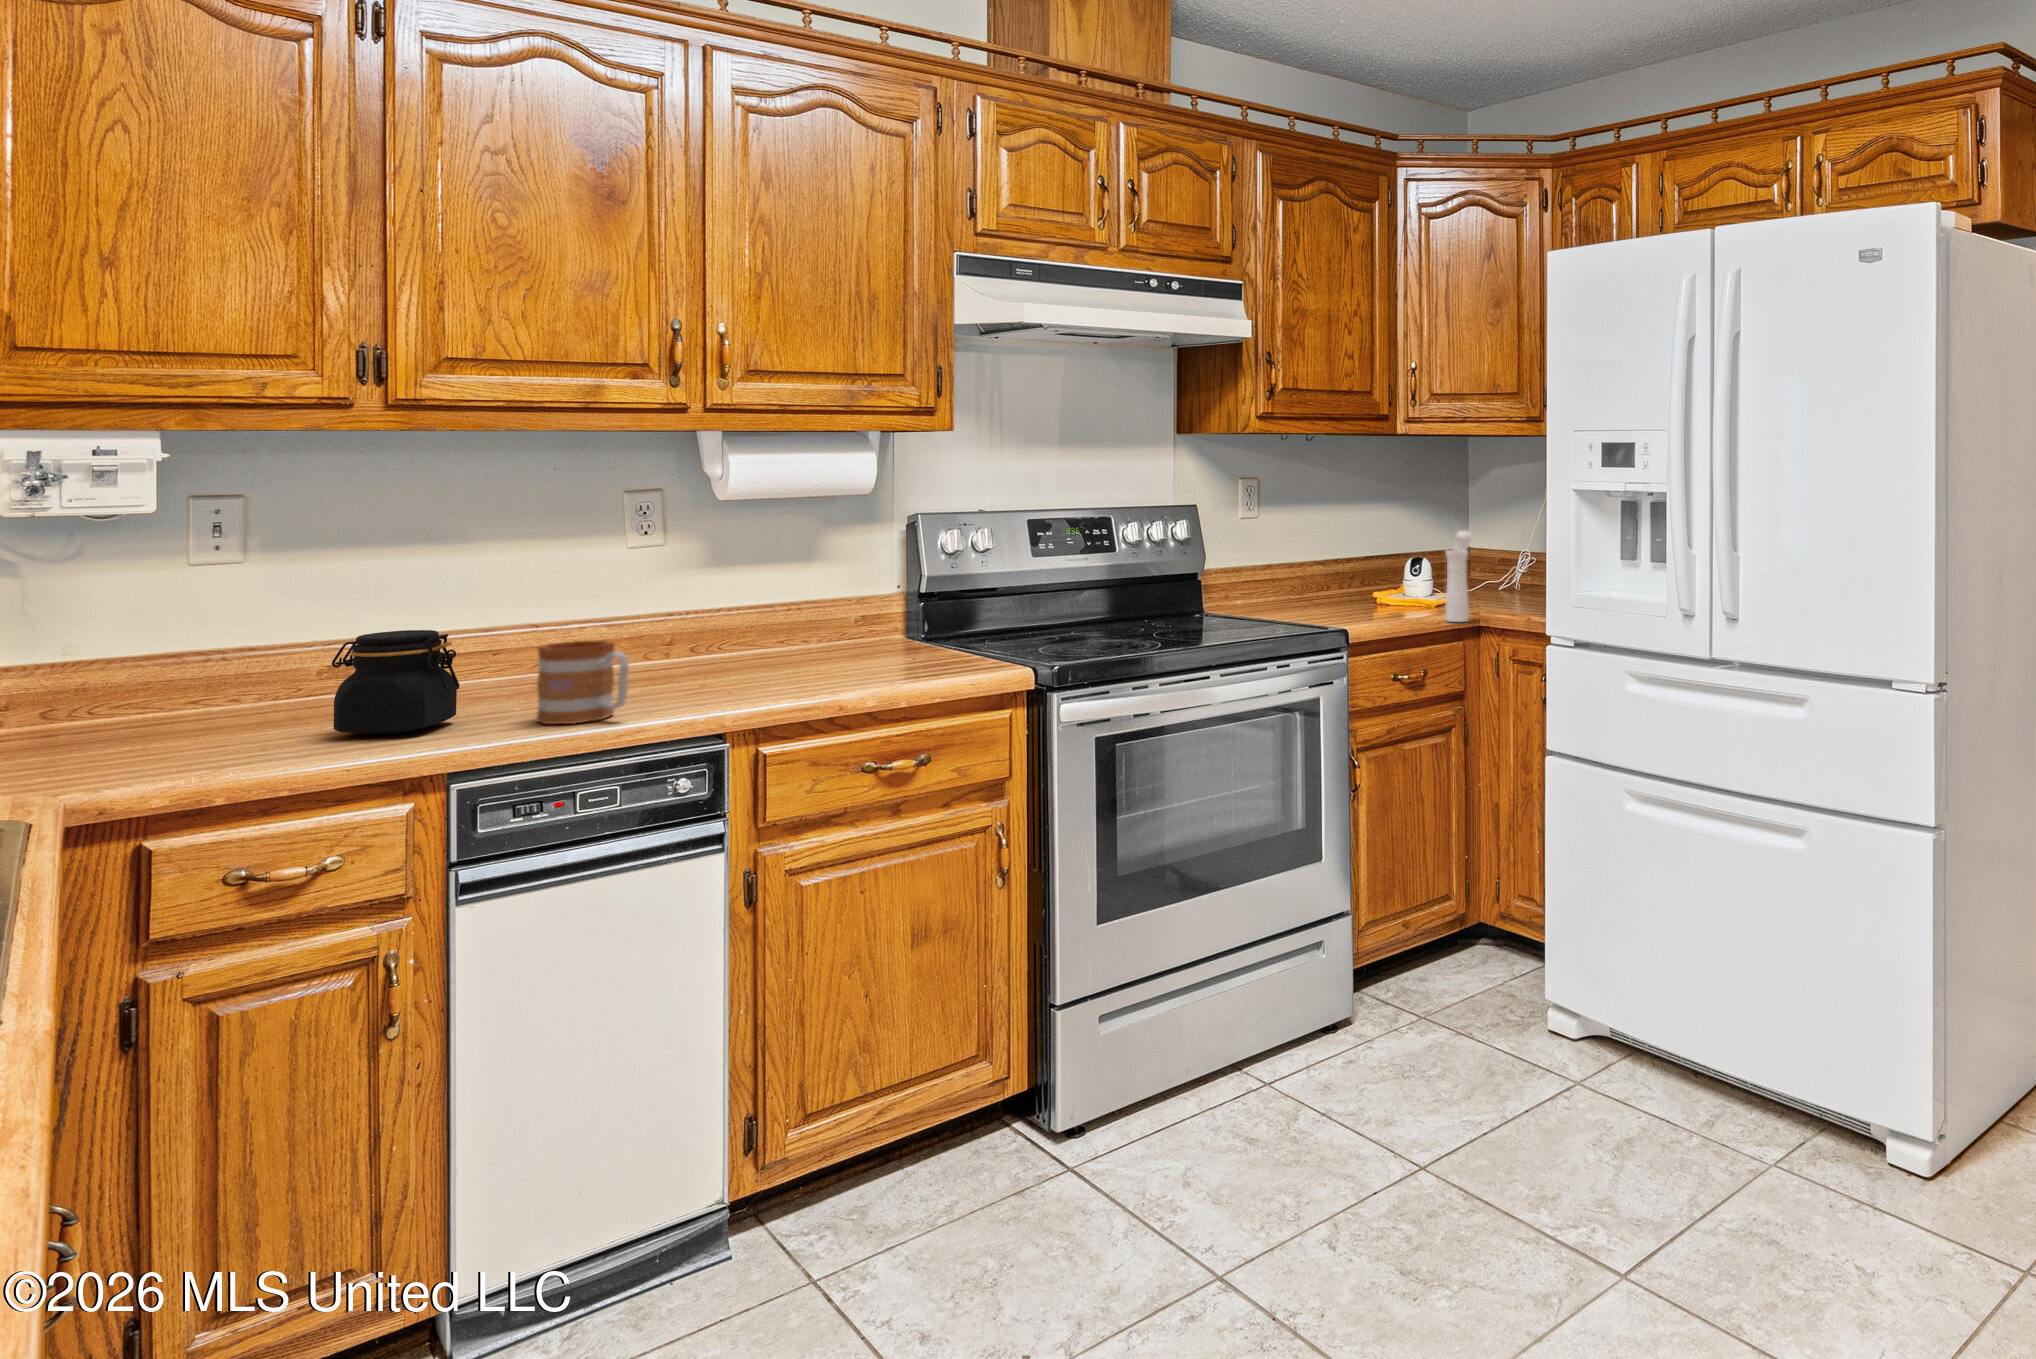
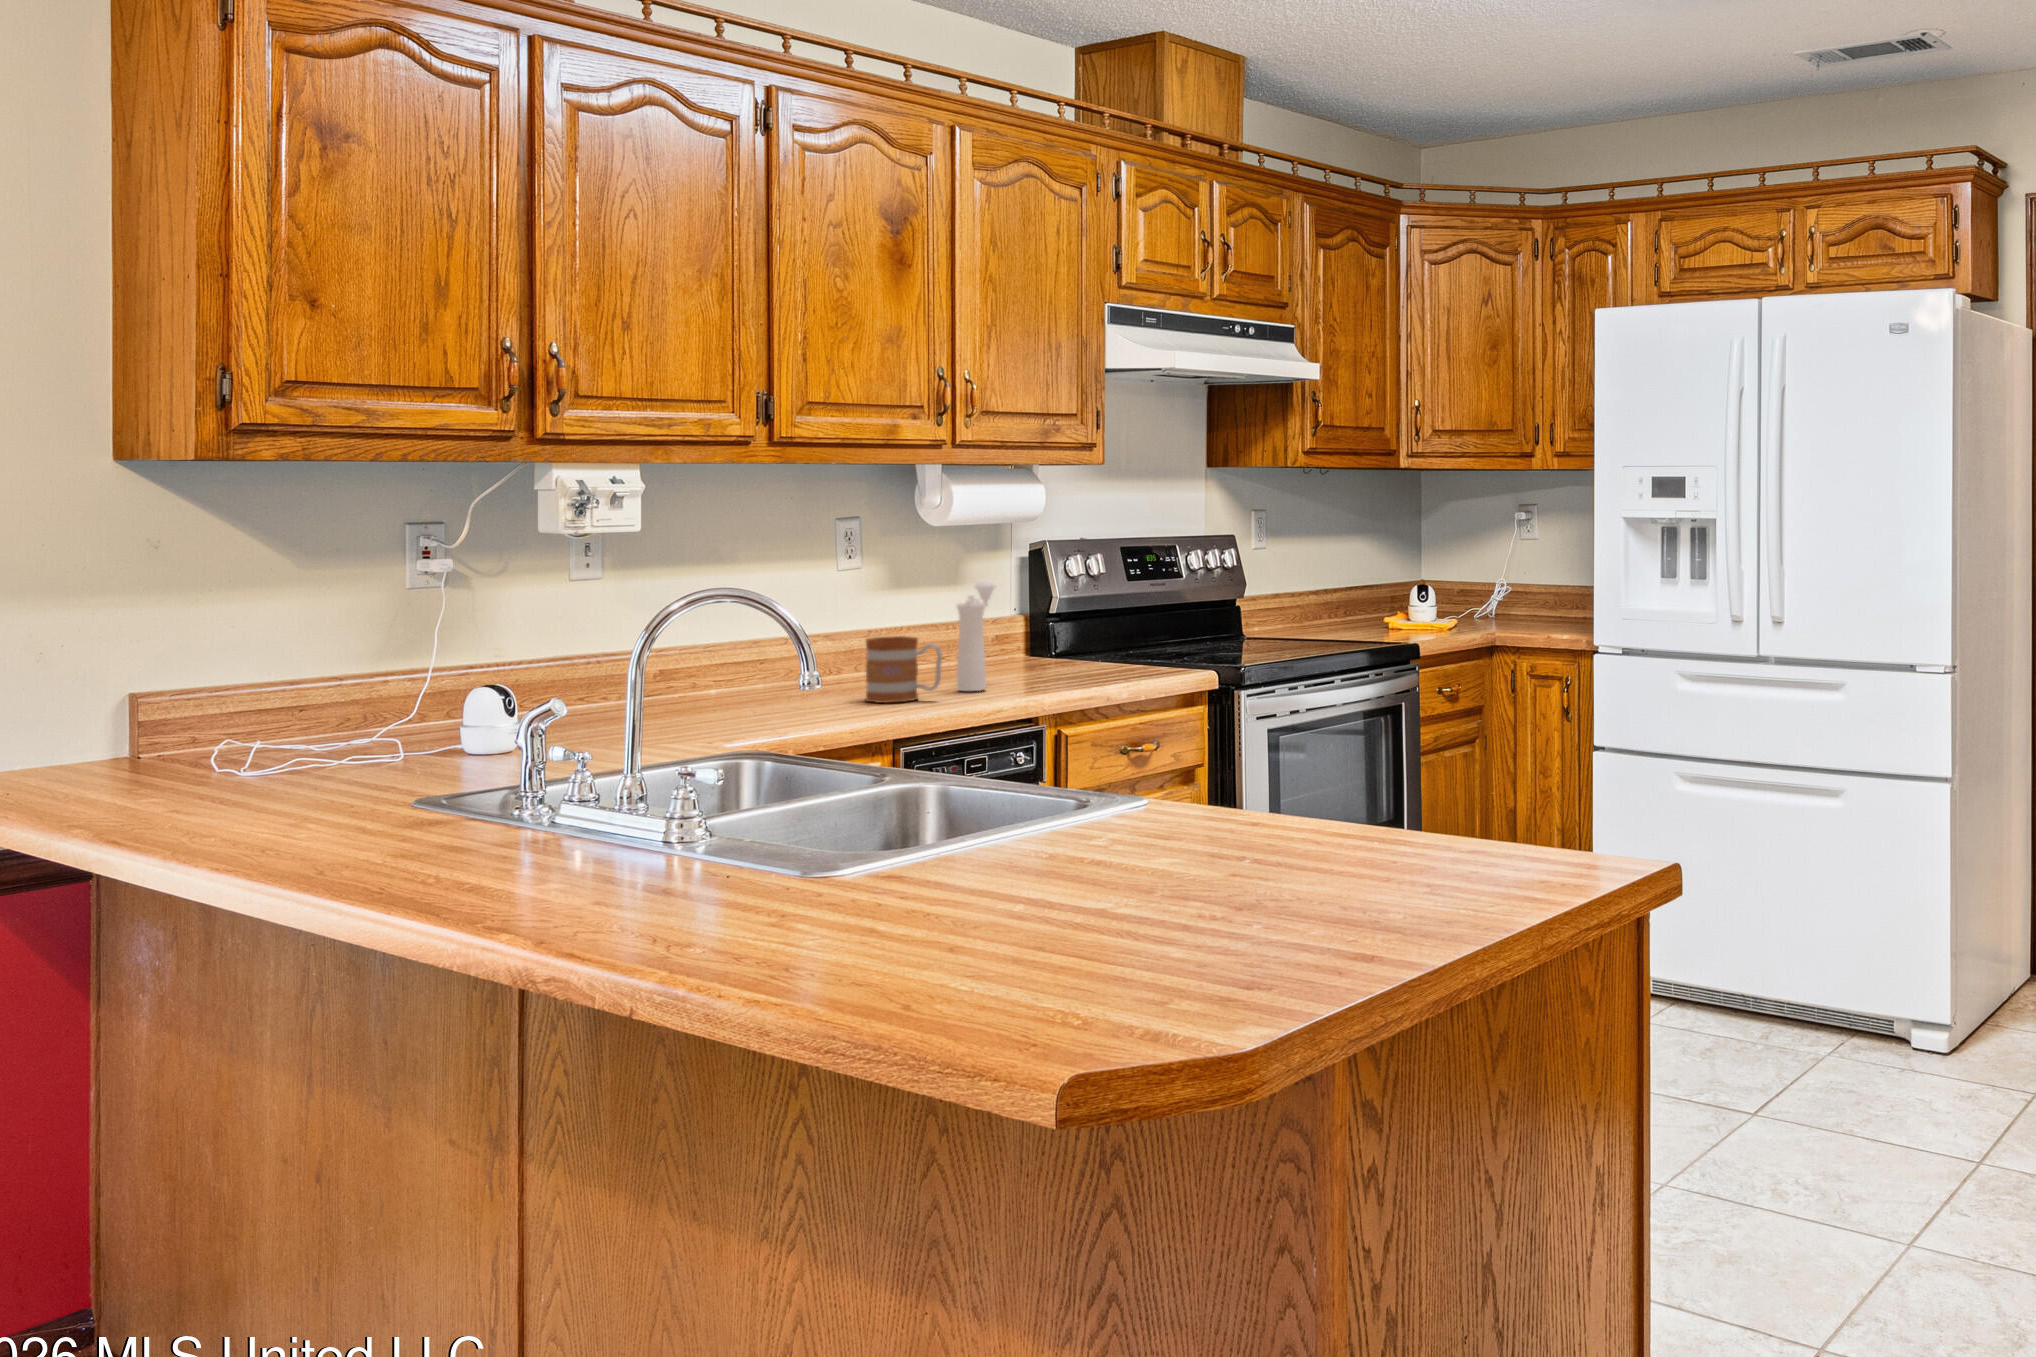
pepper mill: present [1445,531,1472,622] -> present [957,580,996,691]
jar: present [332,630,459,734] -> none [718,627,811,710]

